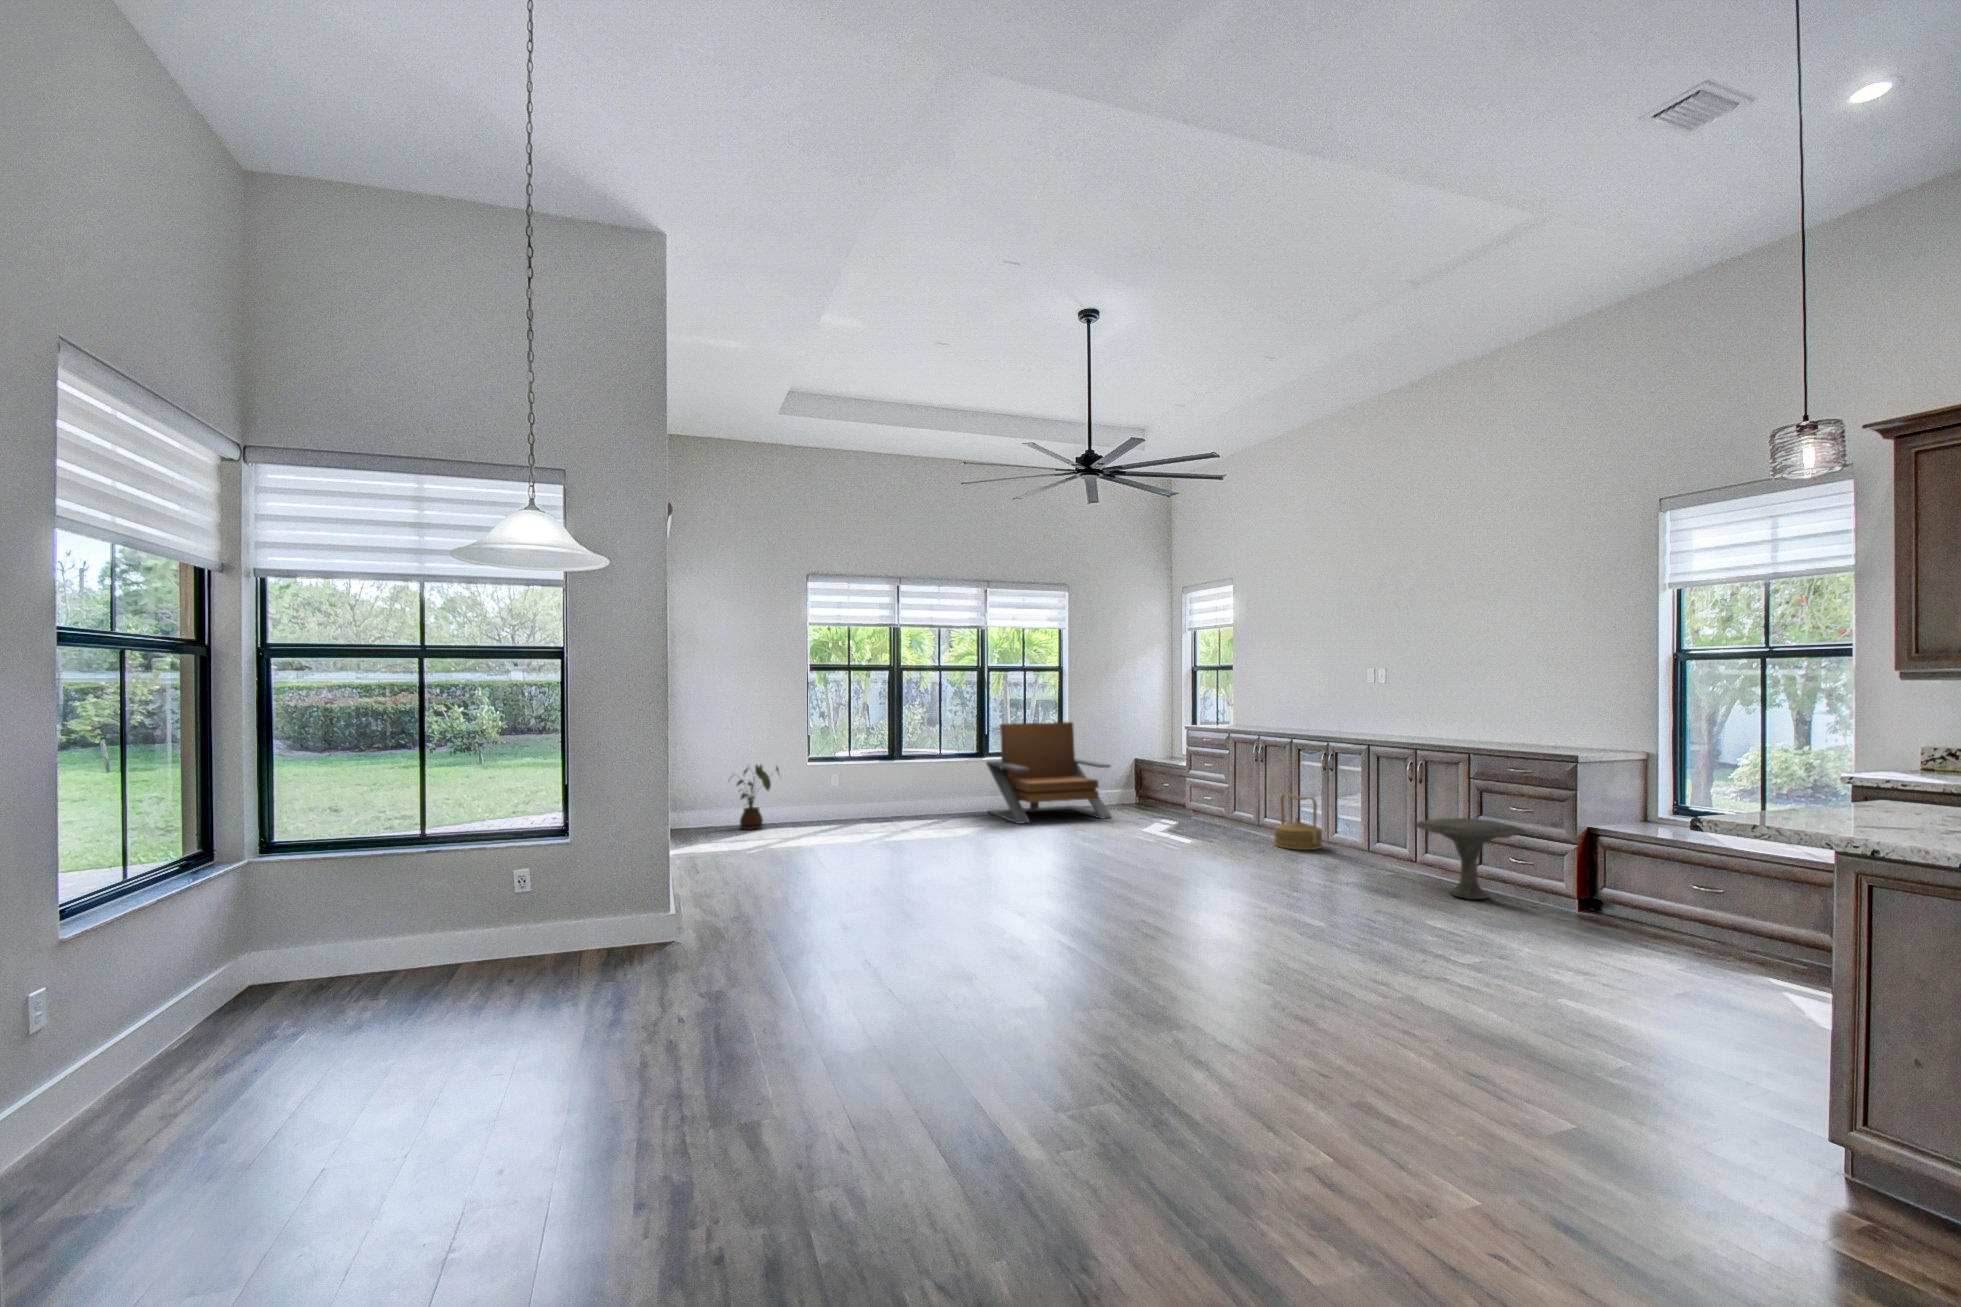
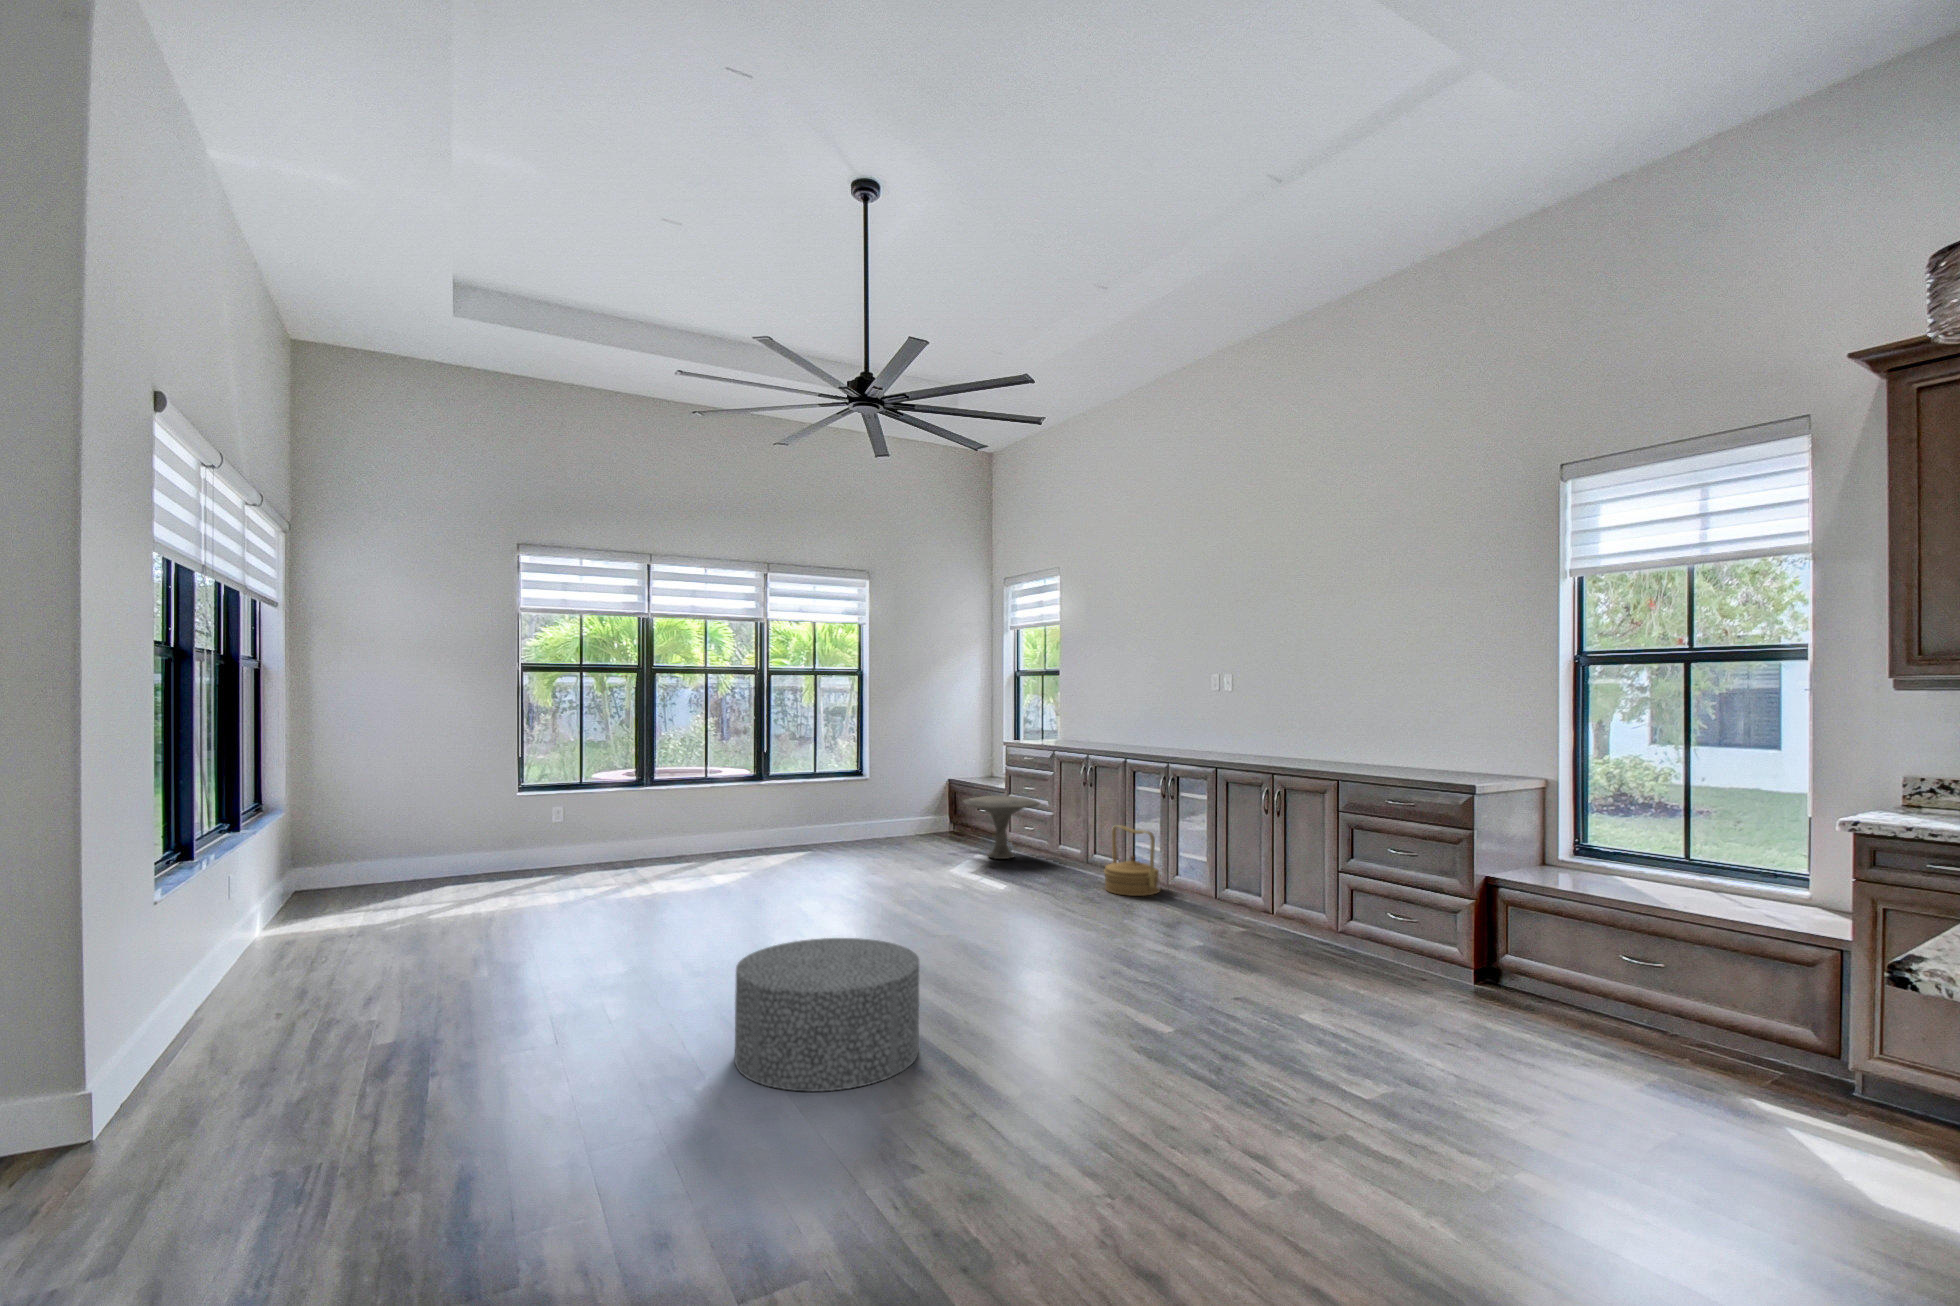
lounge chair: present [986,722,1111,824] -> none [763,738,915,866]
house plant: present [737,765,779,830] -> none [396,796,477,886]
side table: present [1414,818,1525,899] -> present [964,796,1040,859]
ottoman: none [1019,856,1144,946] -> present [735,938,919,1091]

